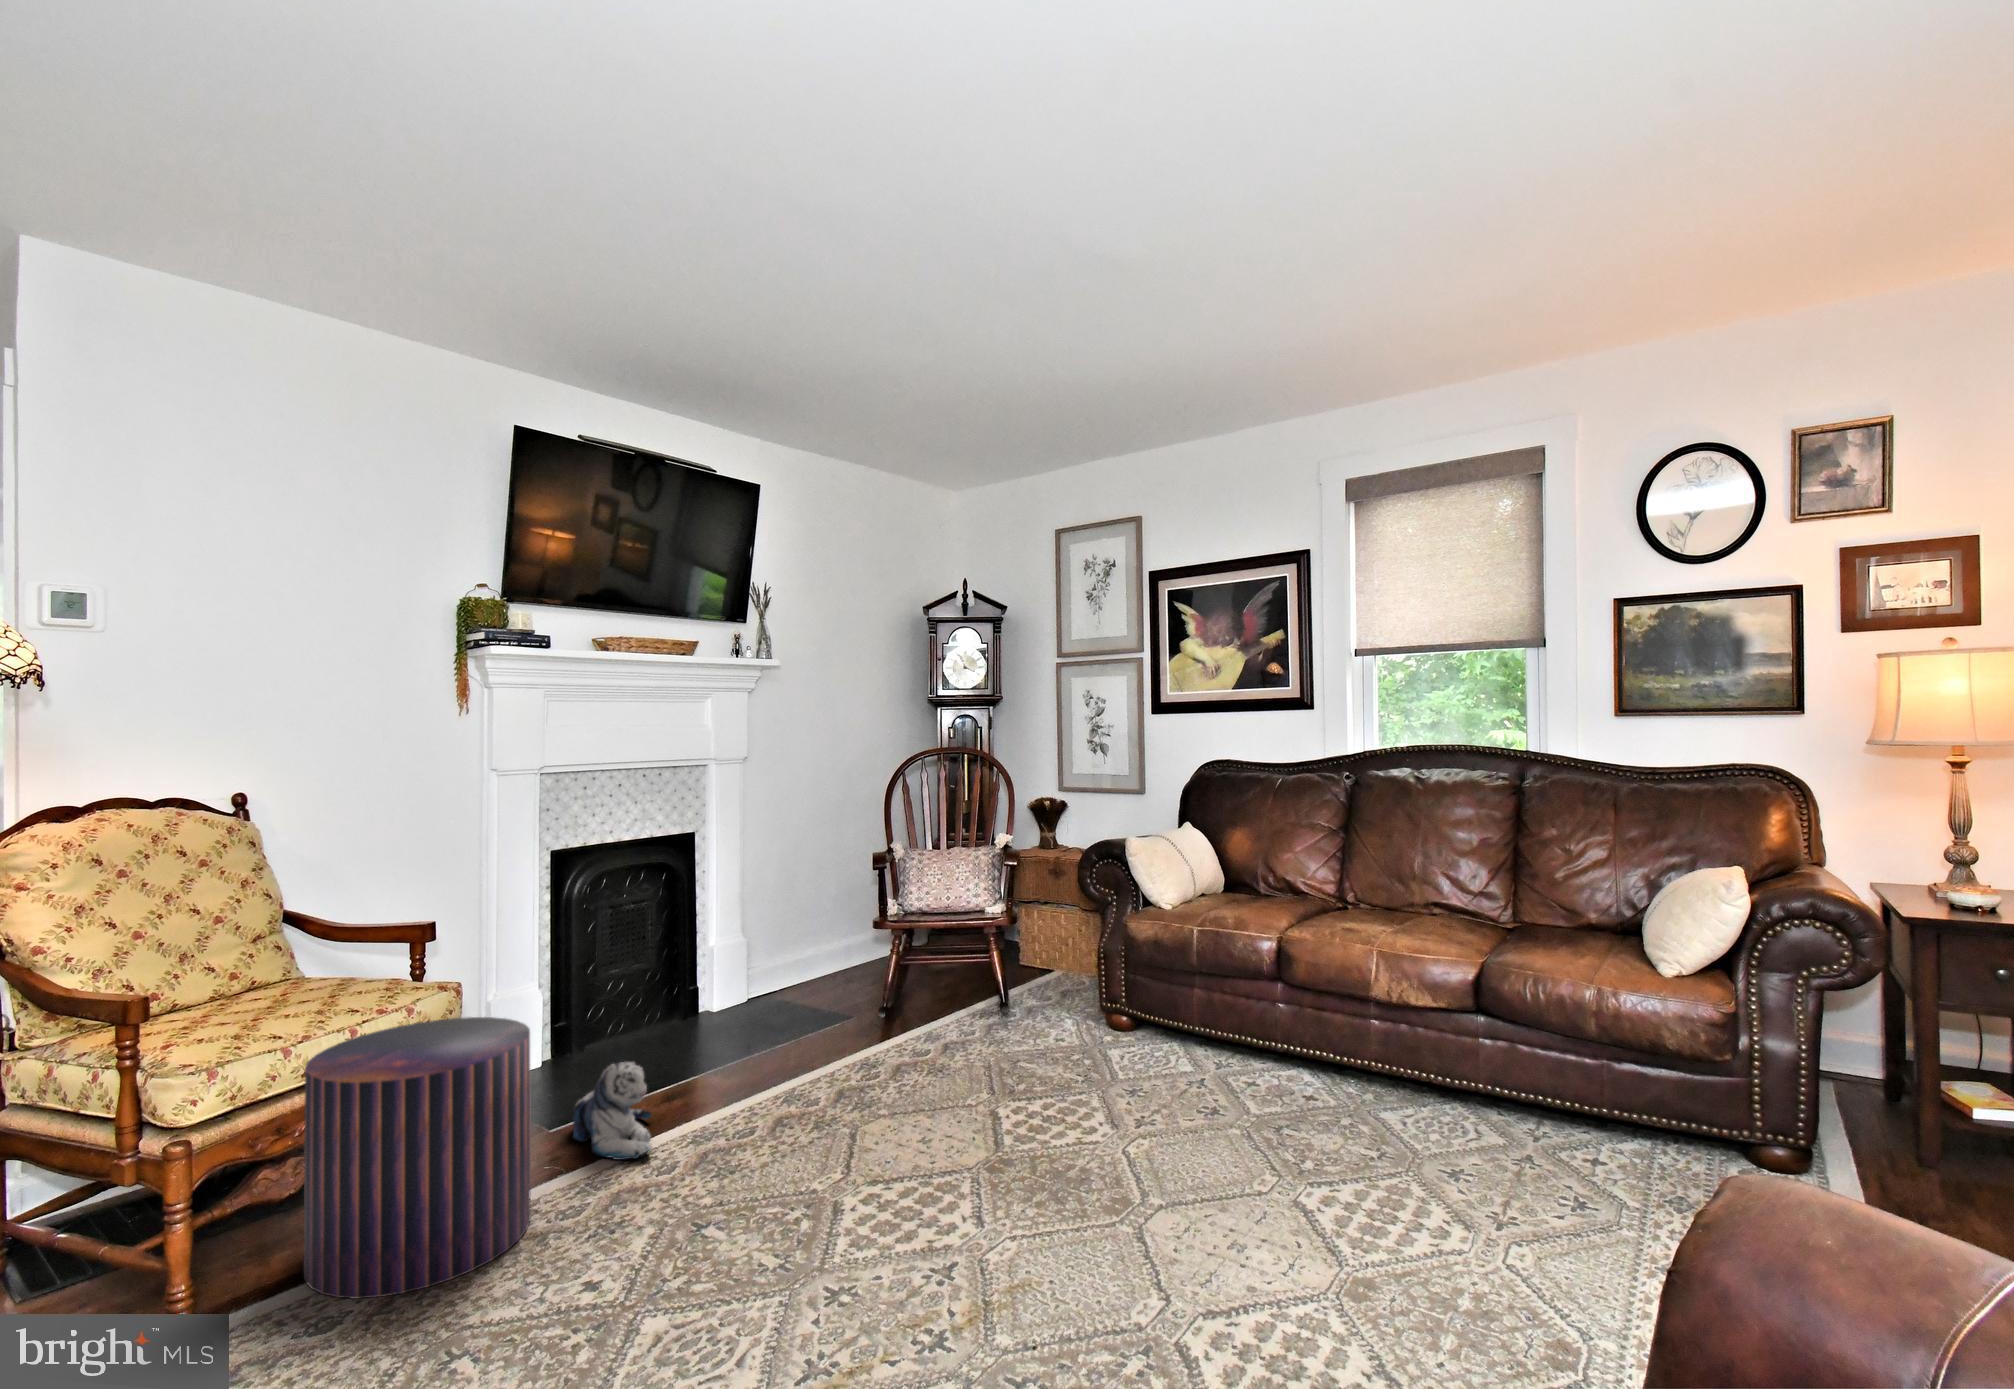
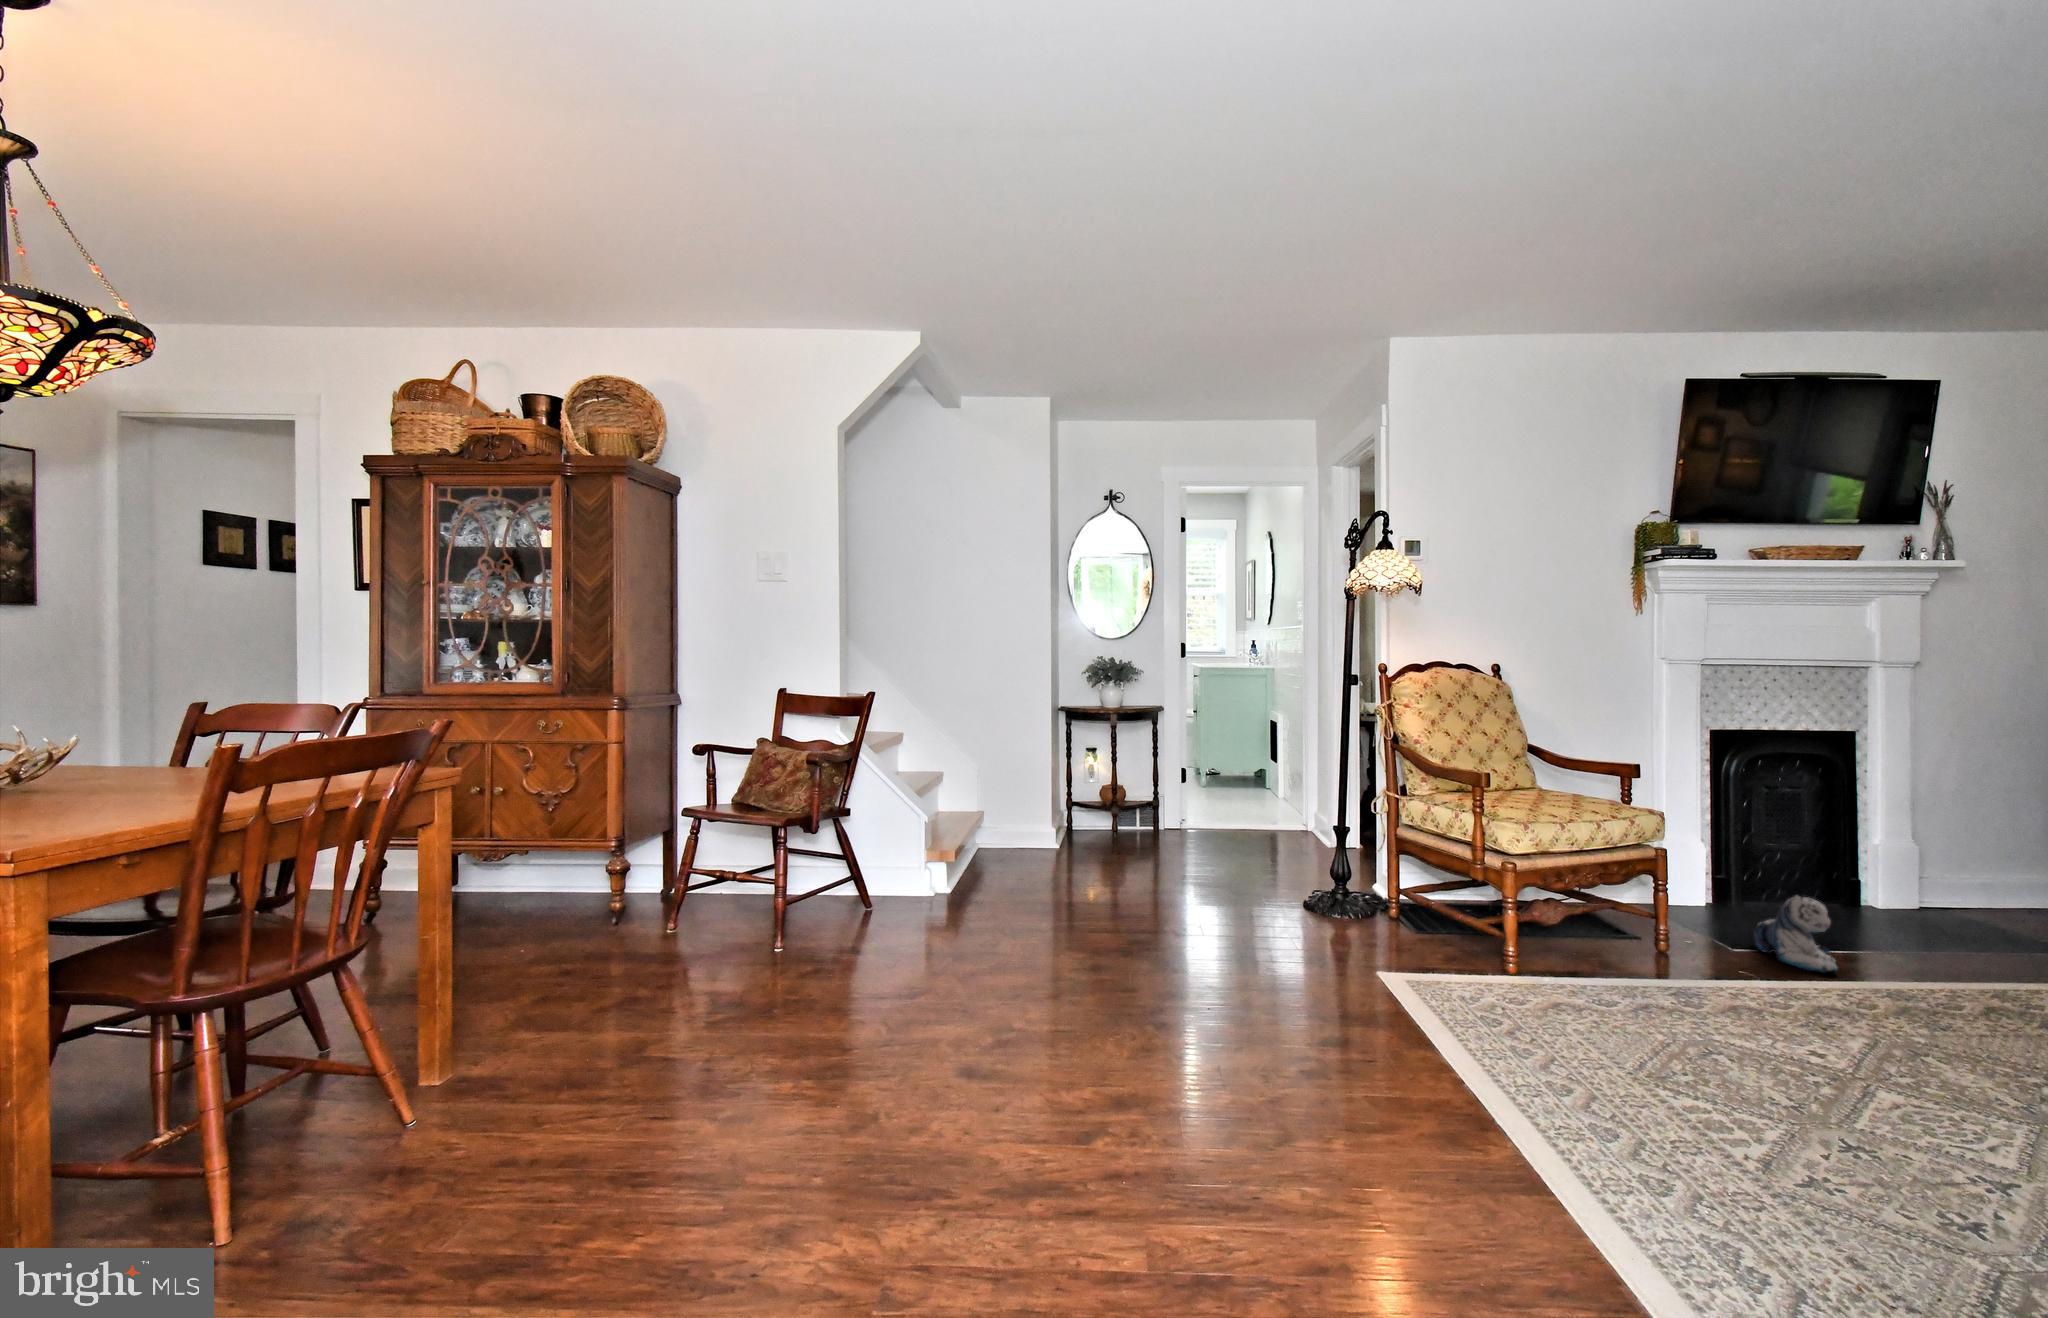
pouf: present [304,1017,531,1299] -> none [1581,824,1740,992]

